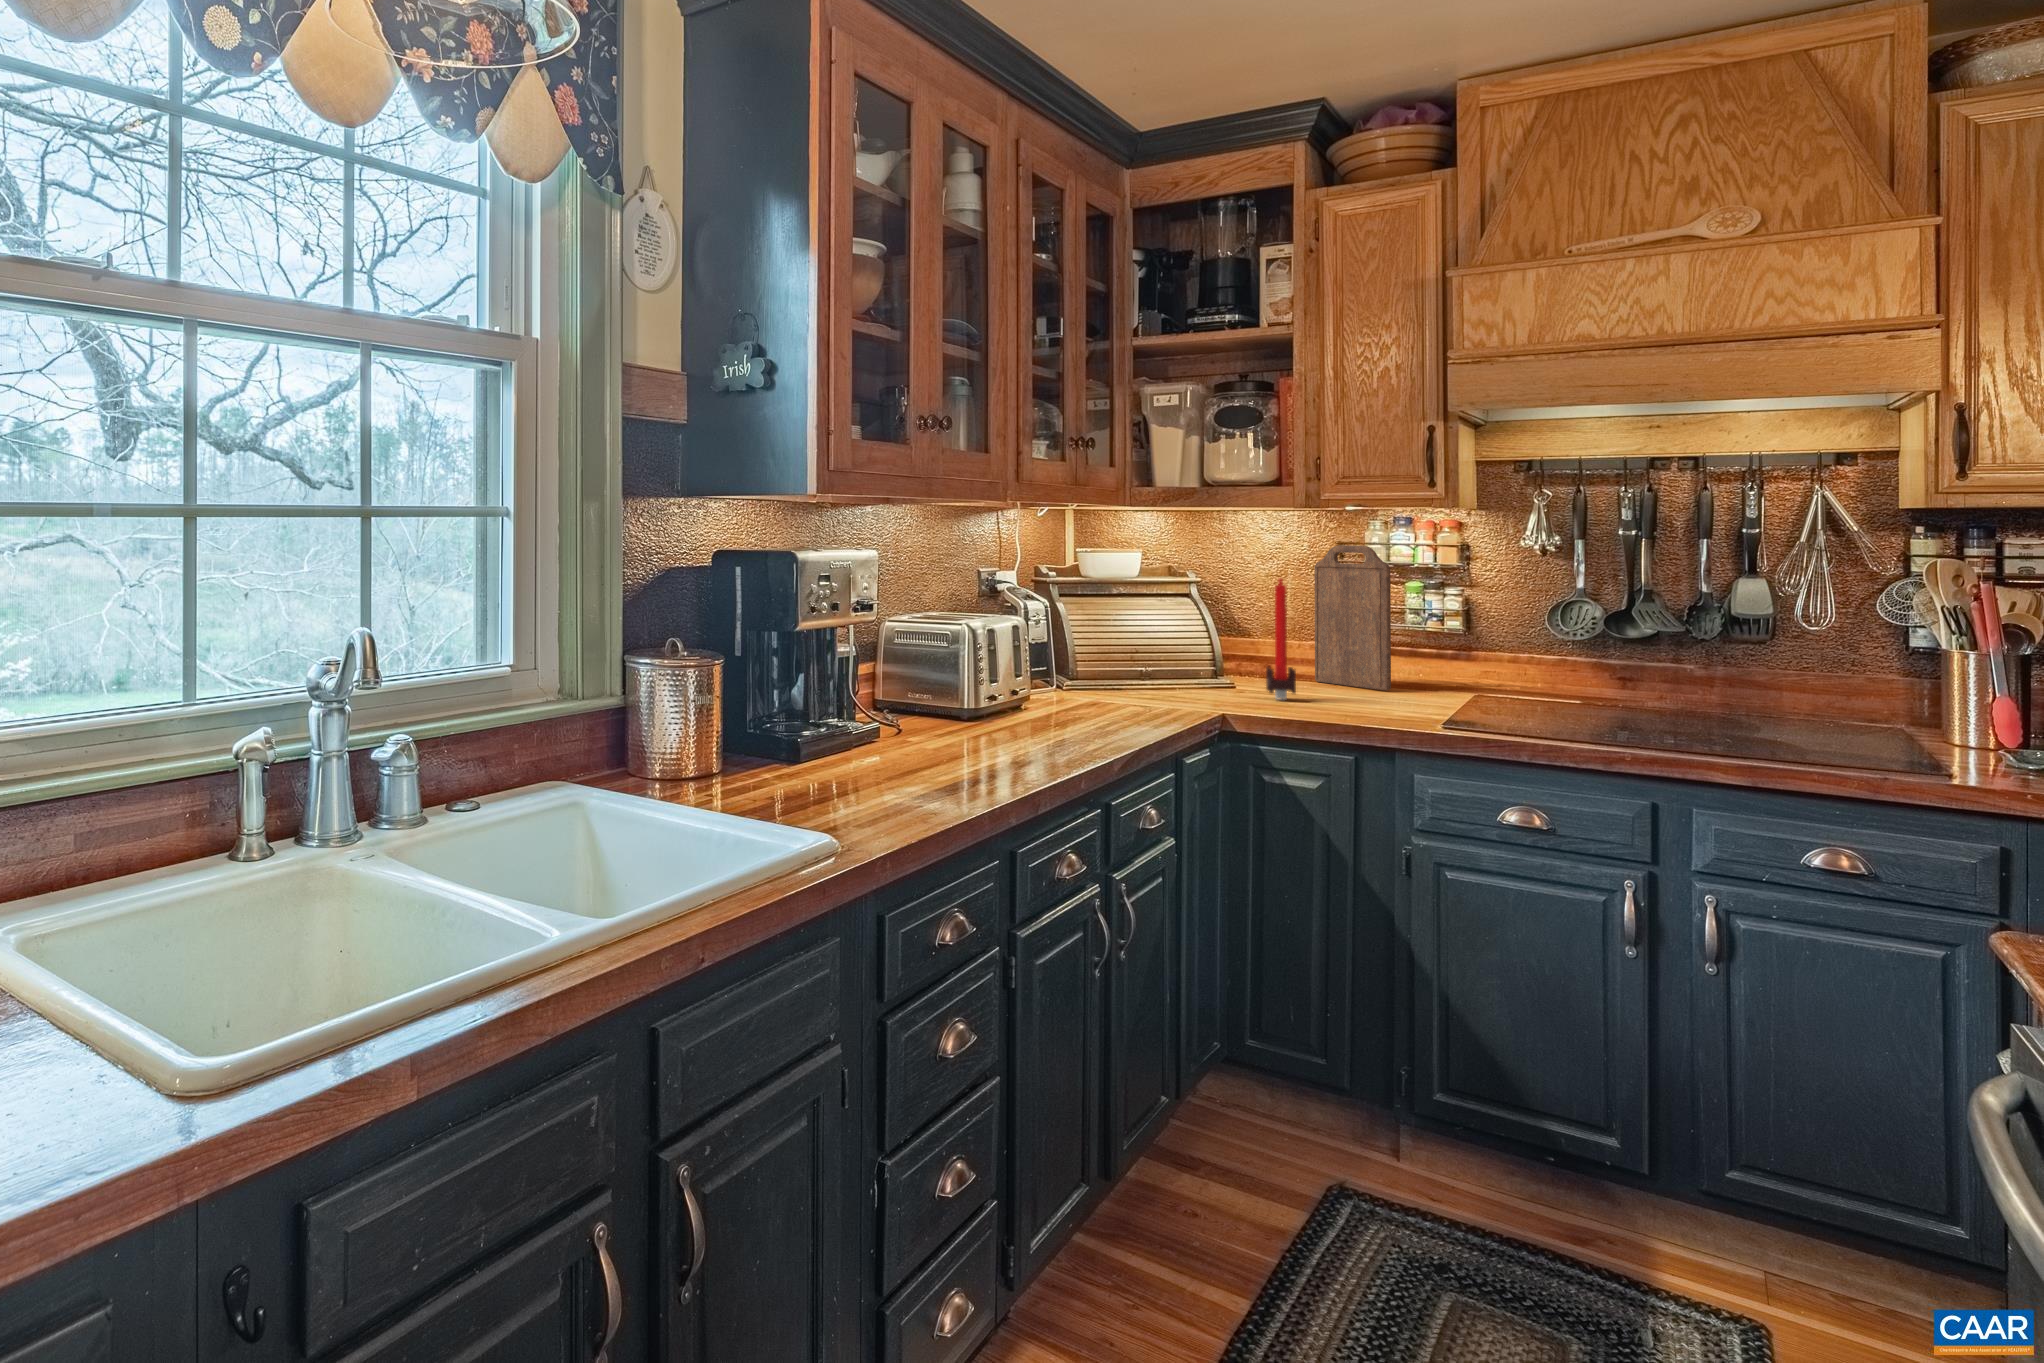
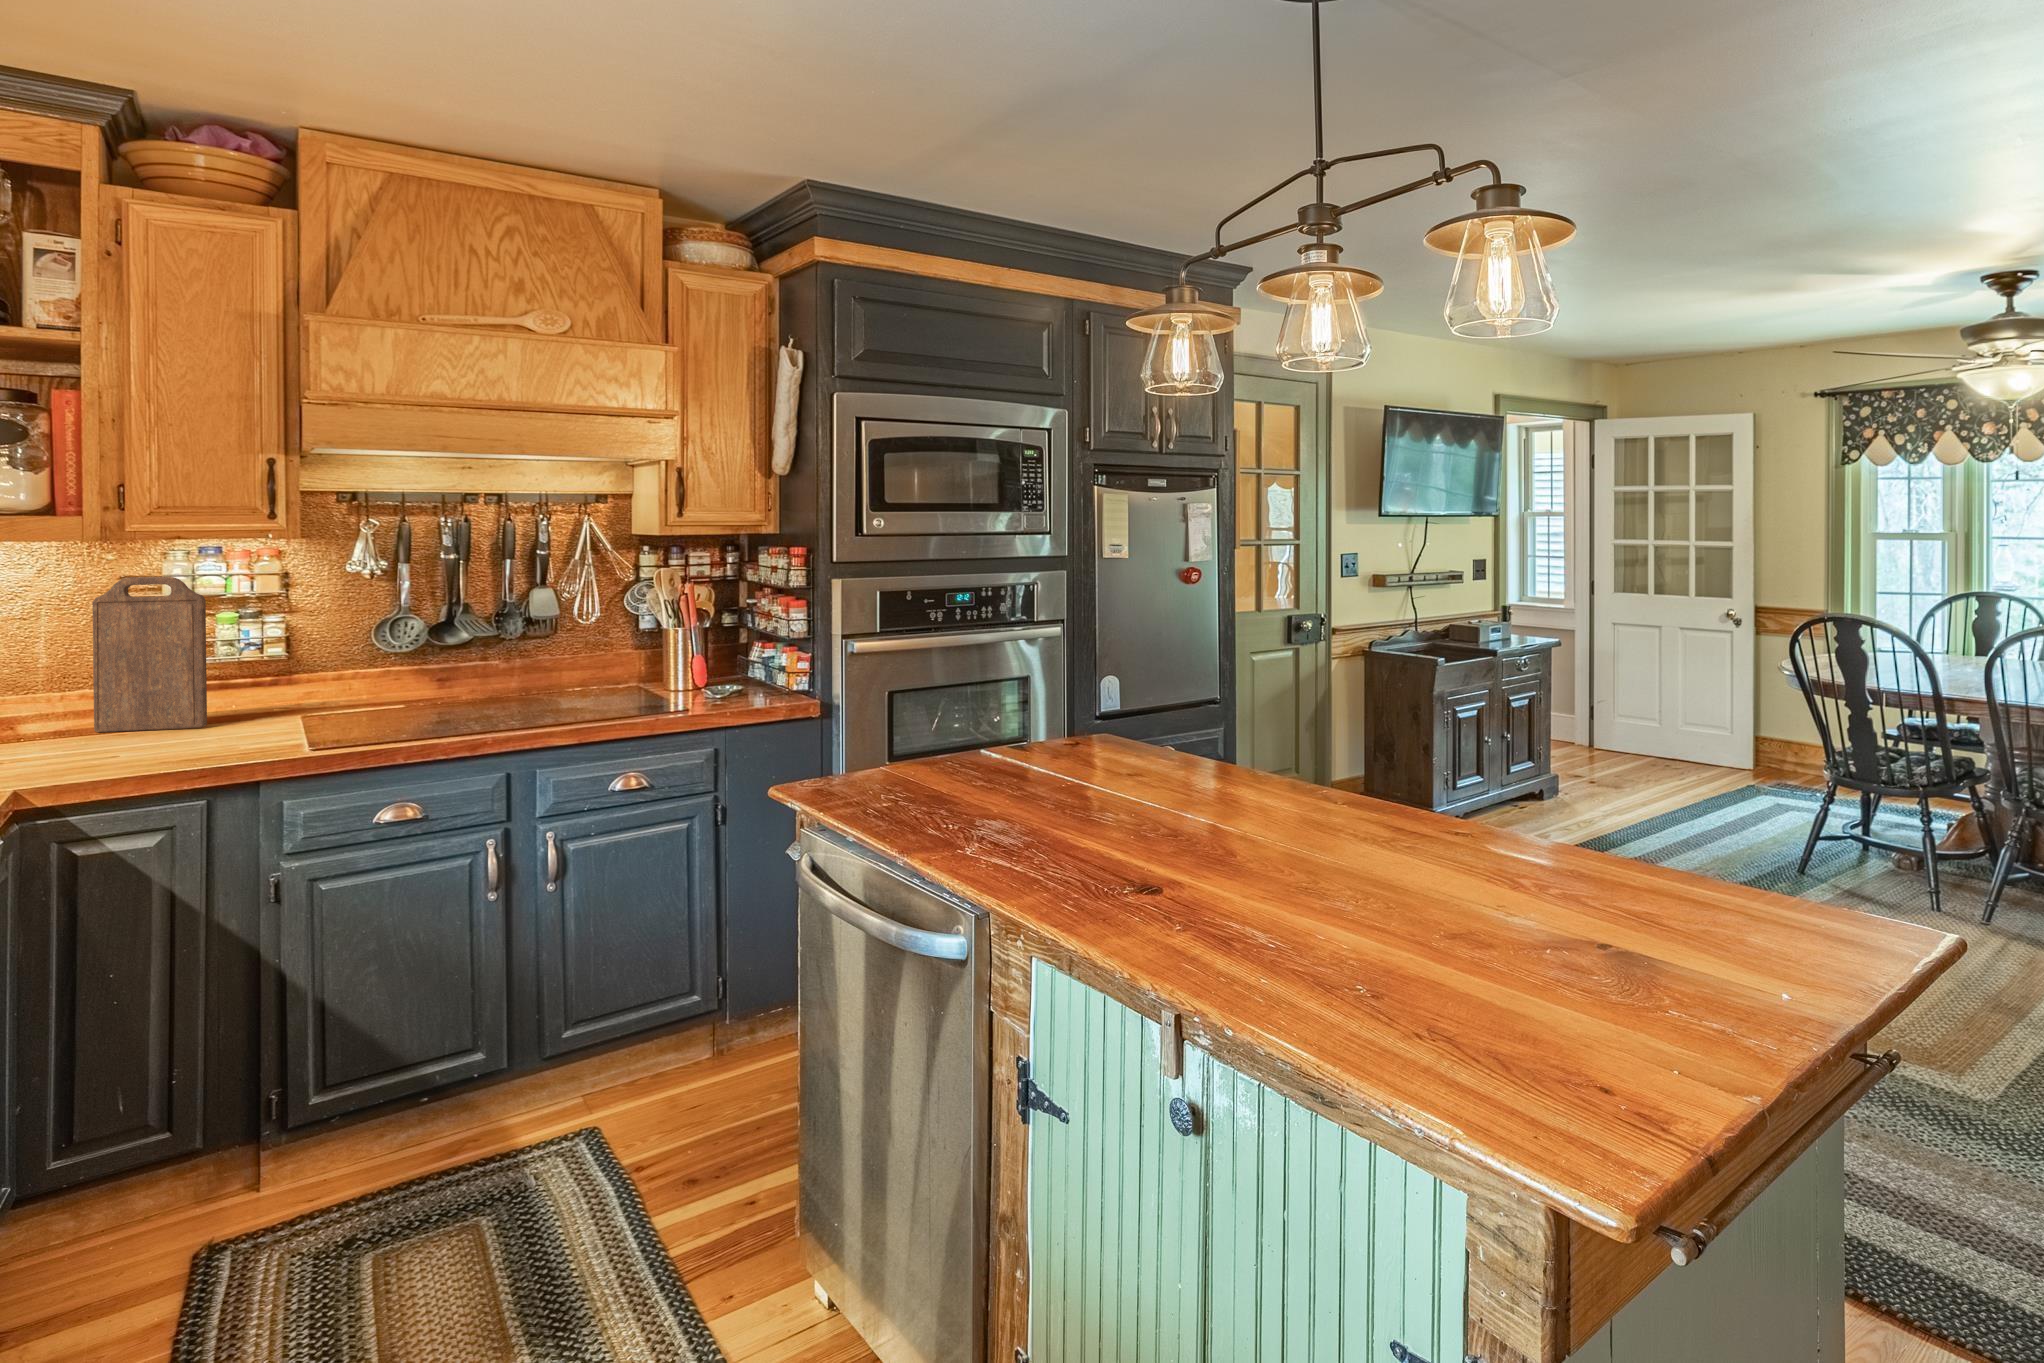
candle: present [1266,578,1296,700] -> none [50,619,101,759]

